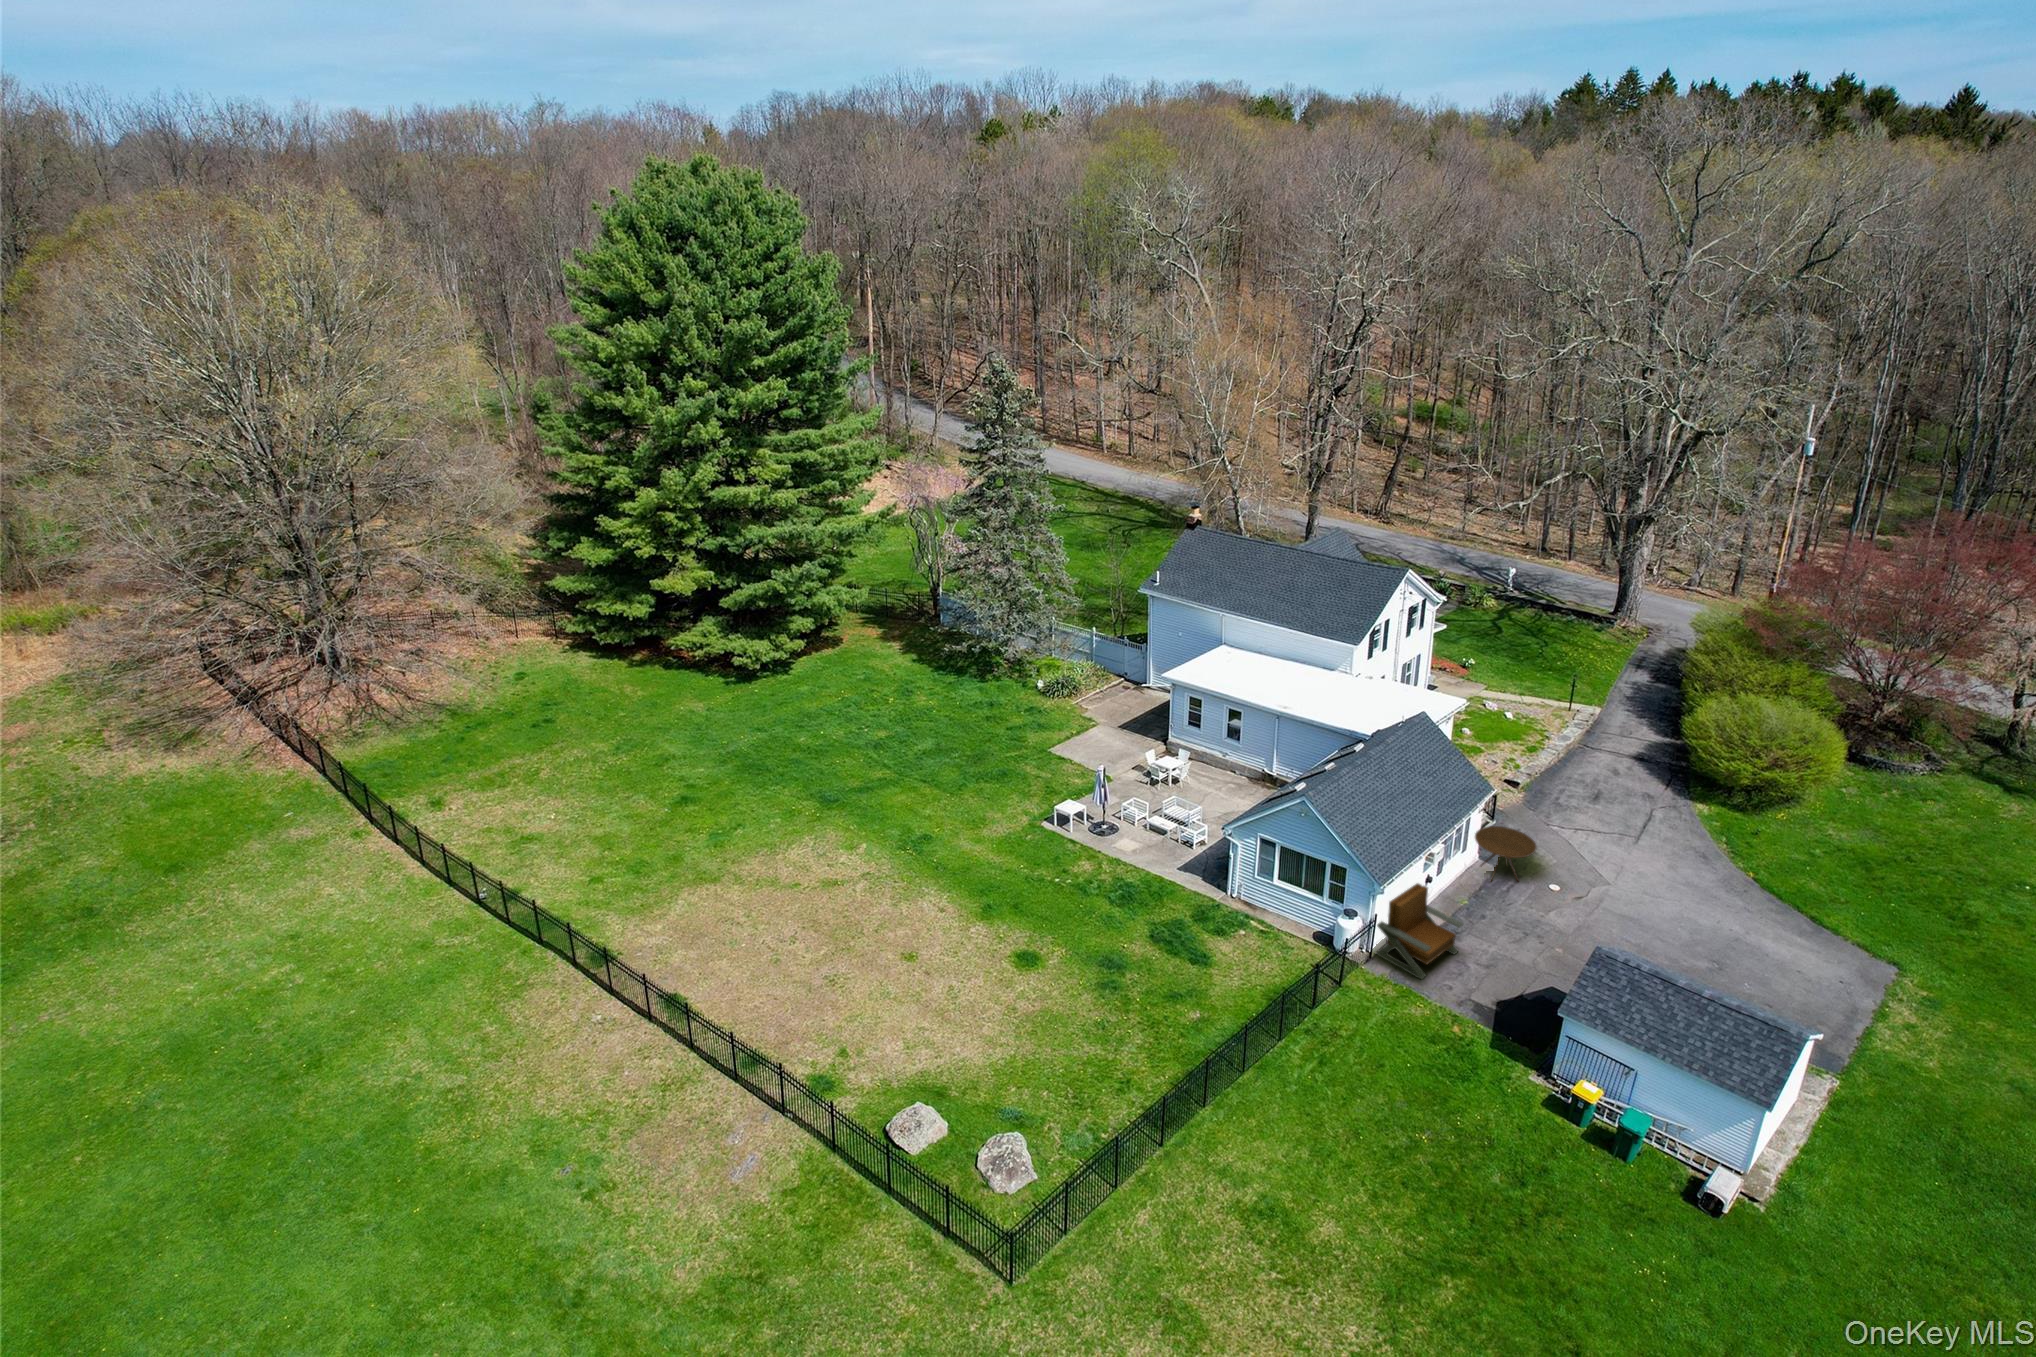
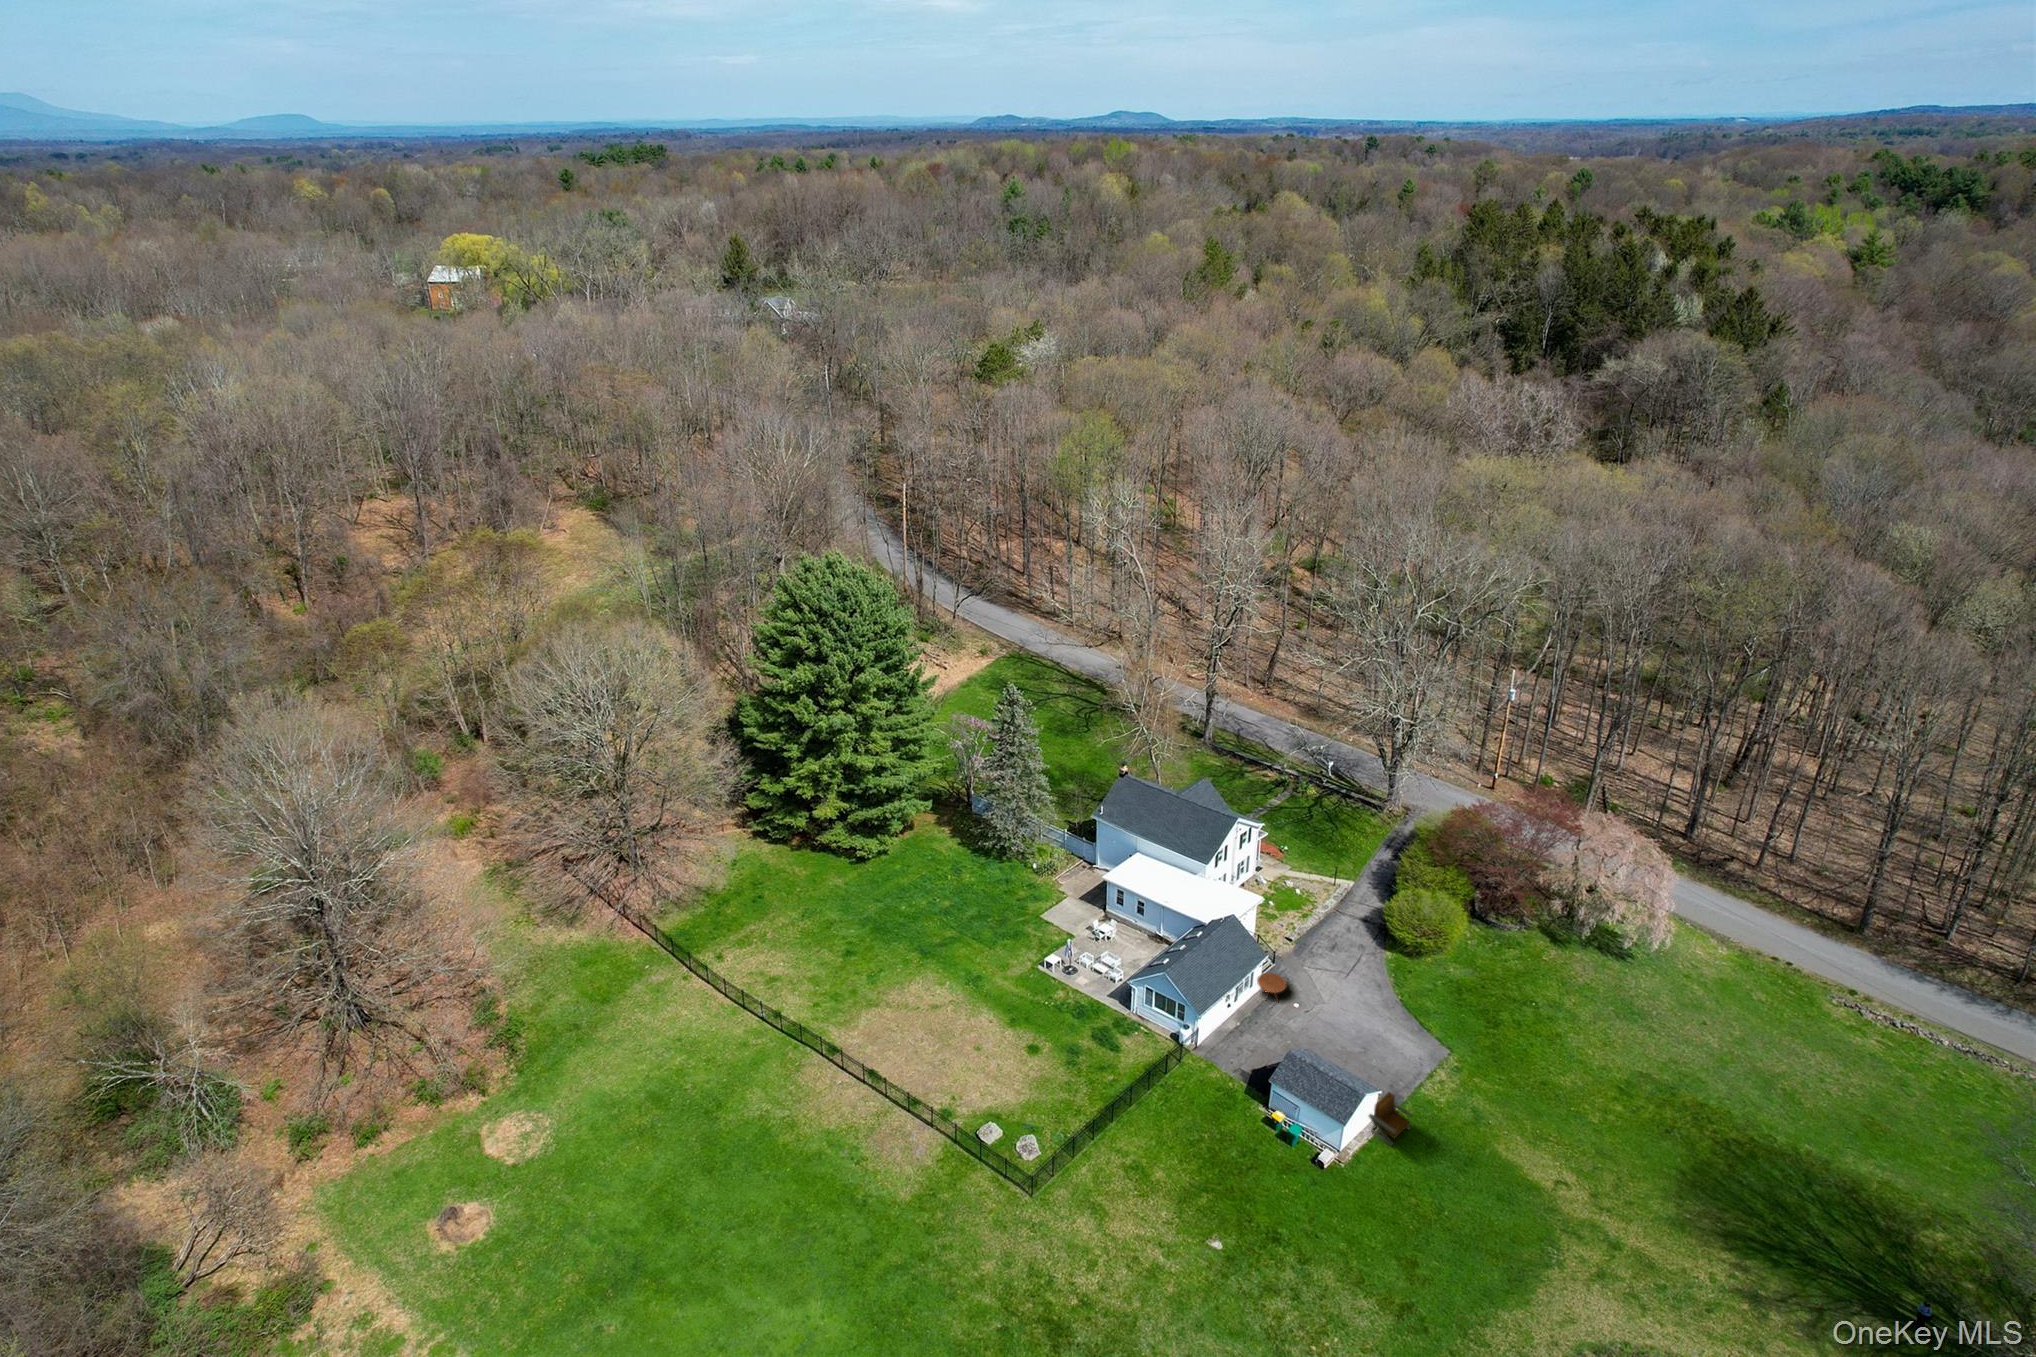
lounge chair: present [1375,883,1463,979] -> present [1369,1092,1413,1146]

